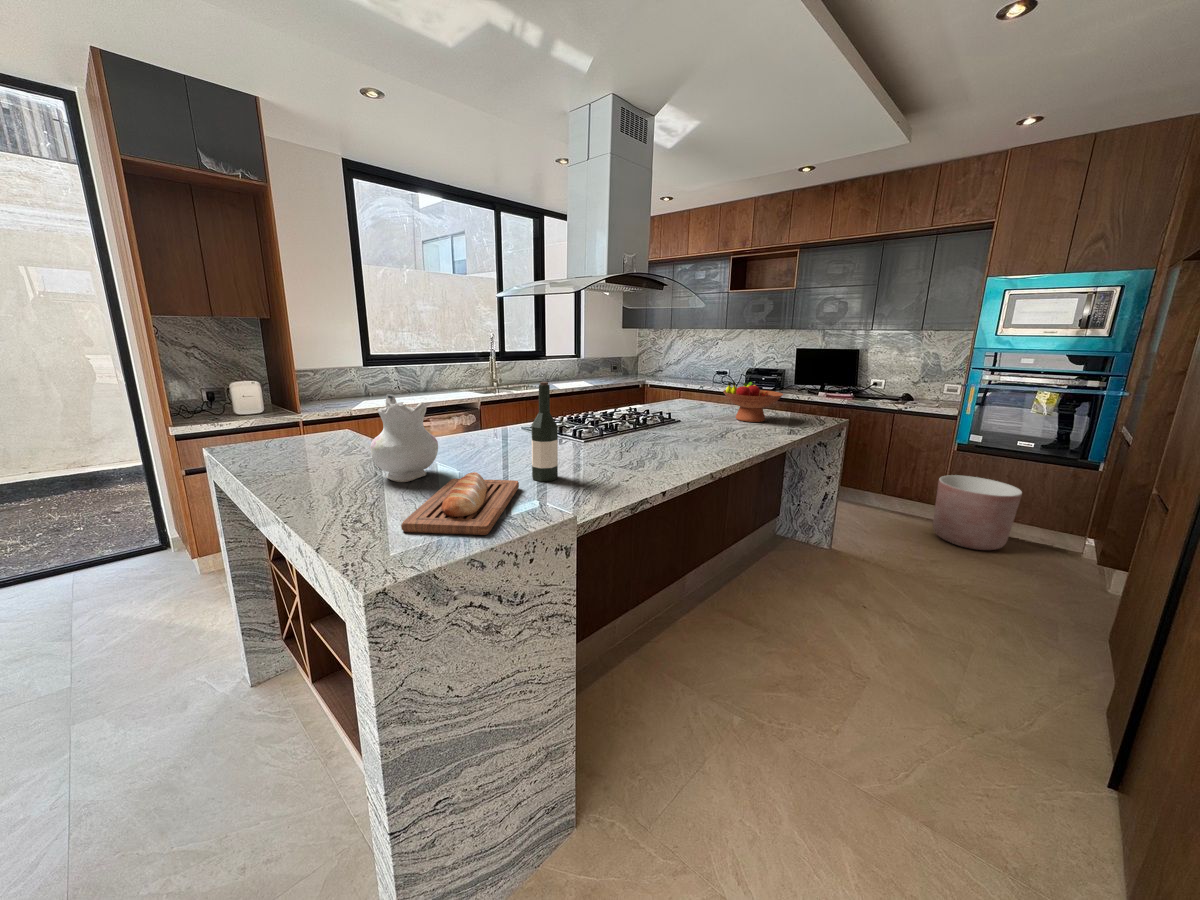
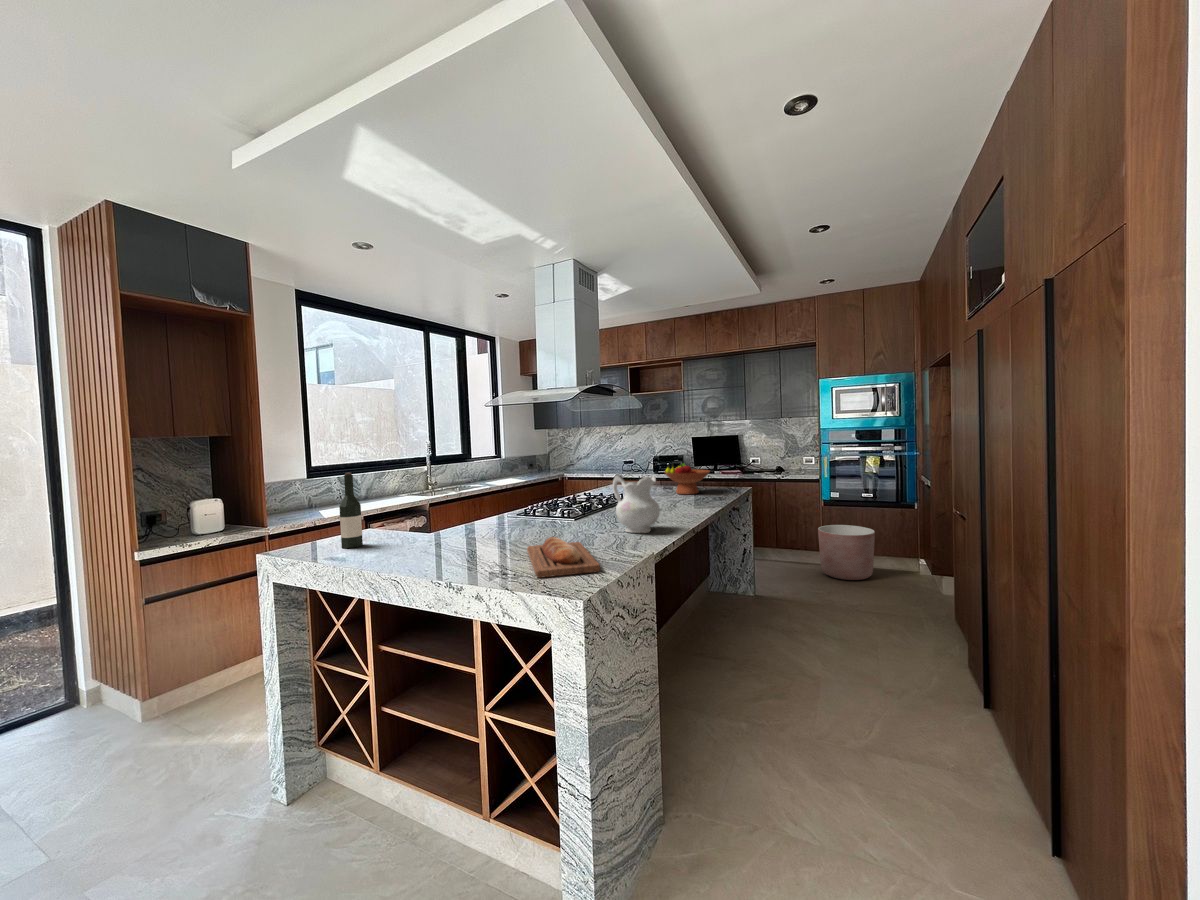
wine bottle: present [531,382,558,481] -> present [339,473,363,548]
ceramic pitcher: present [371,394,438,482] -> present [613,474,660,533]

